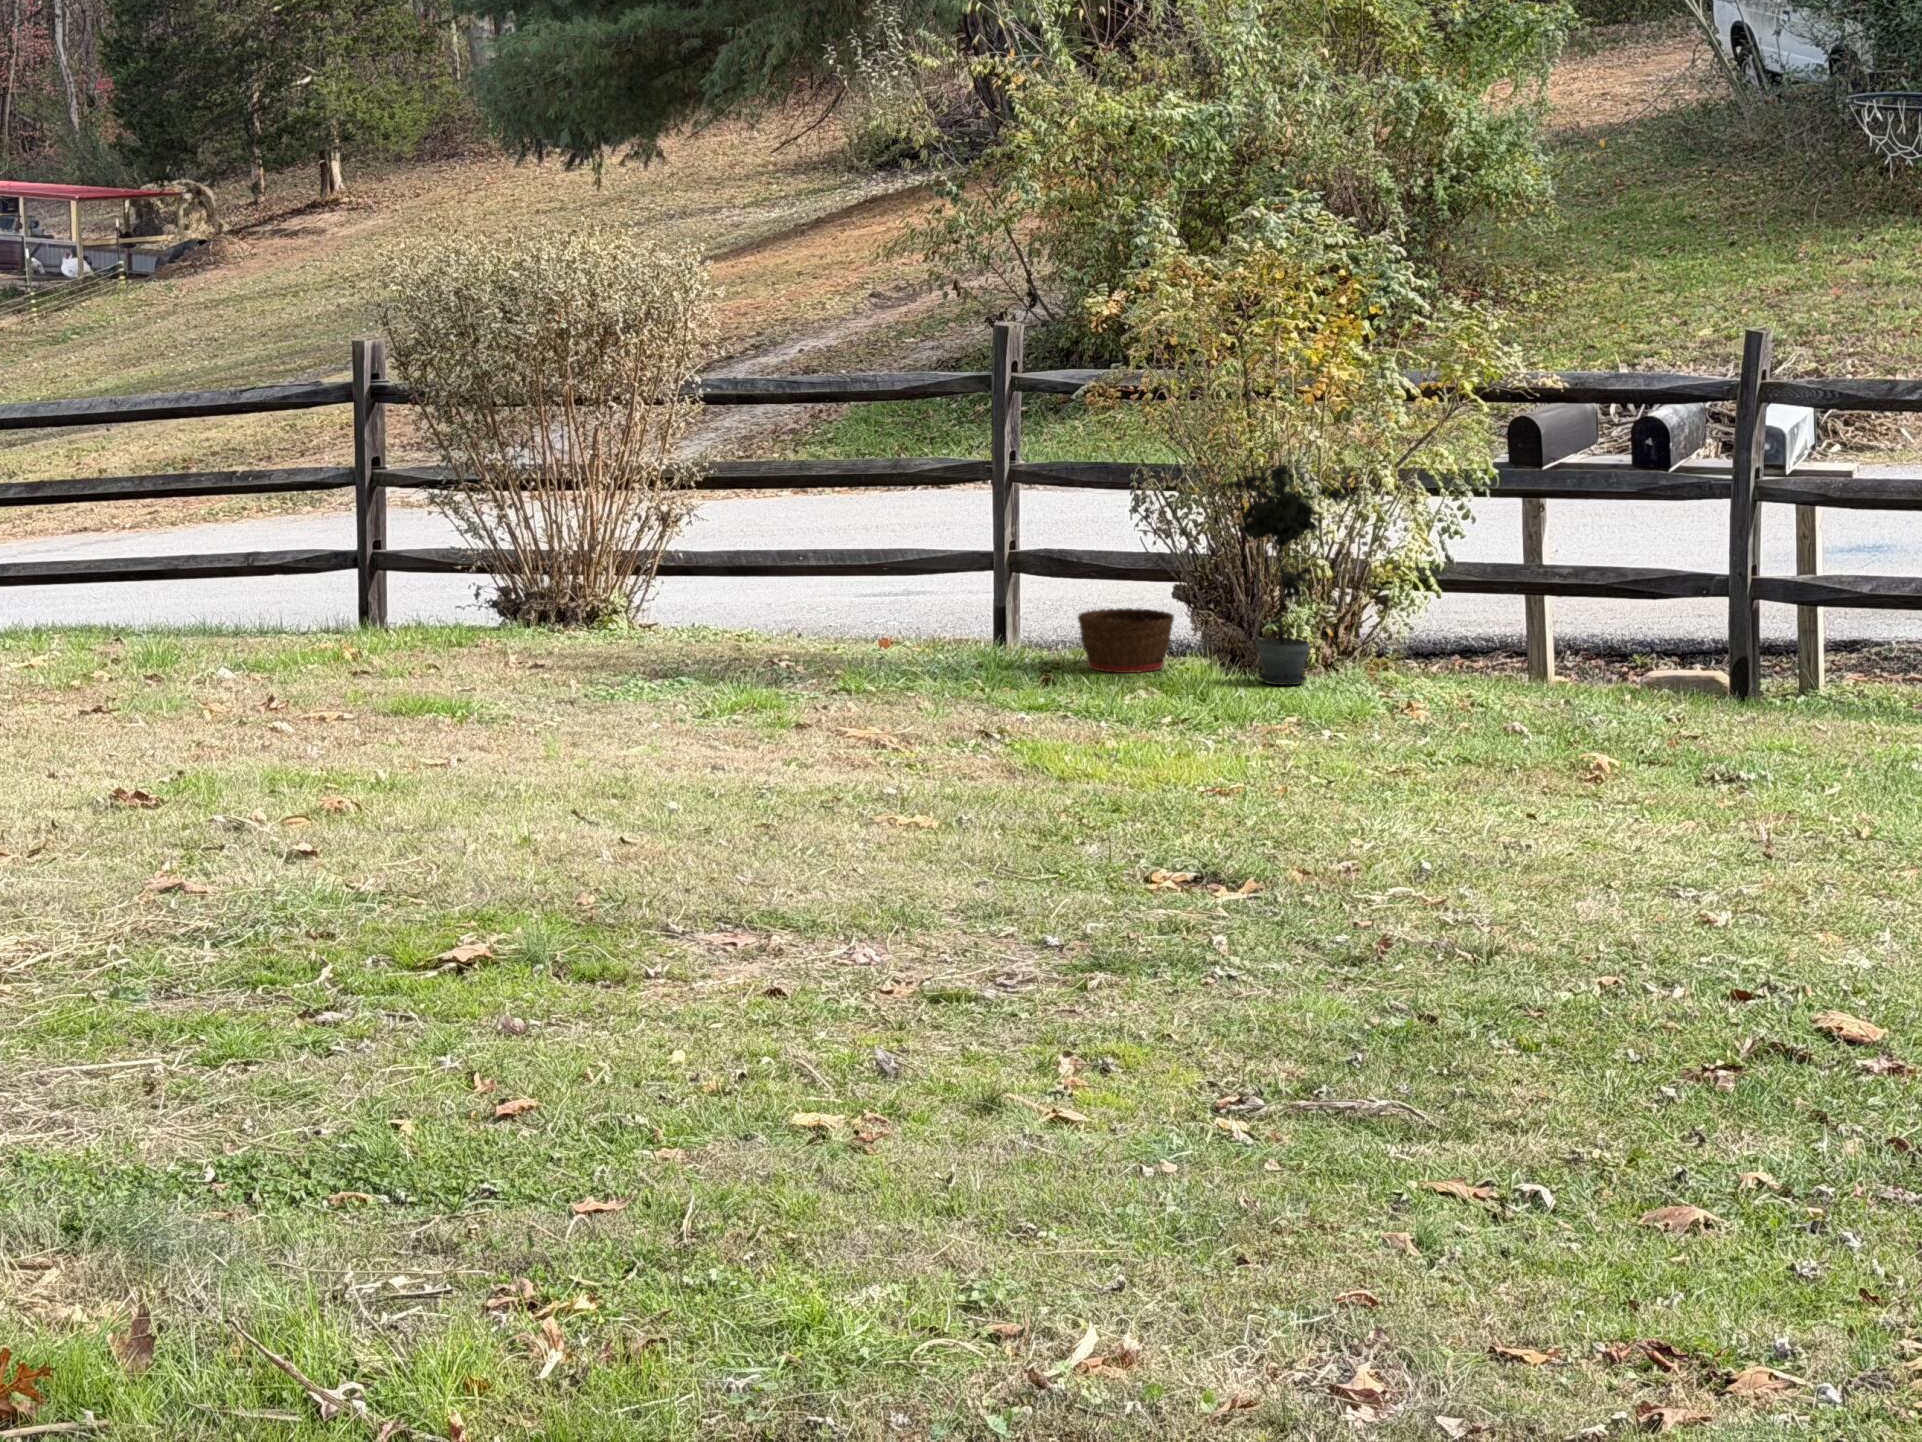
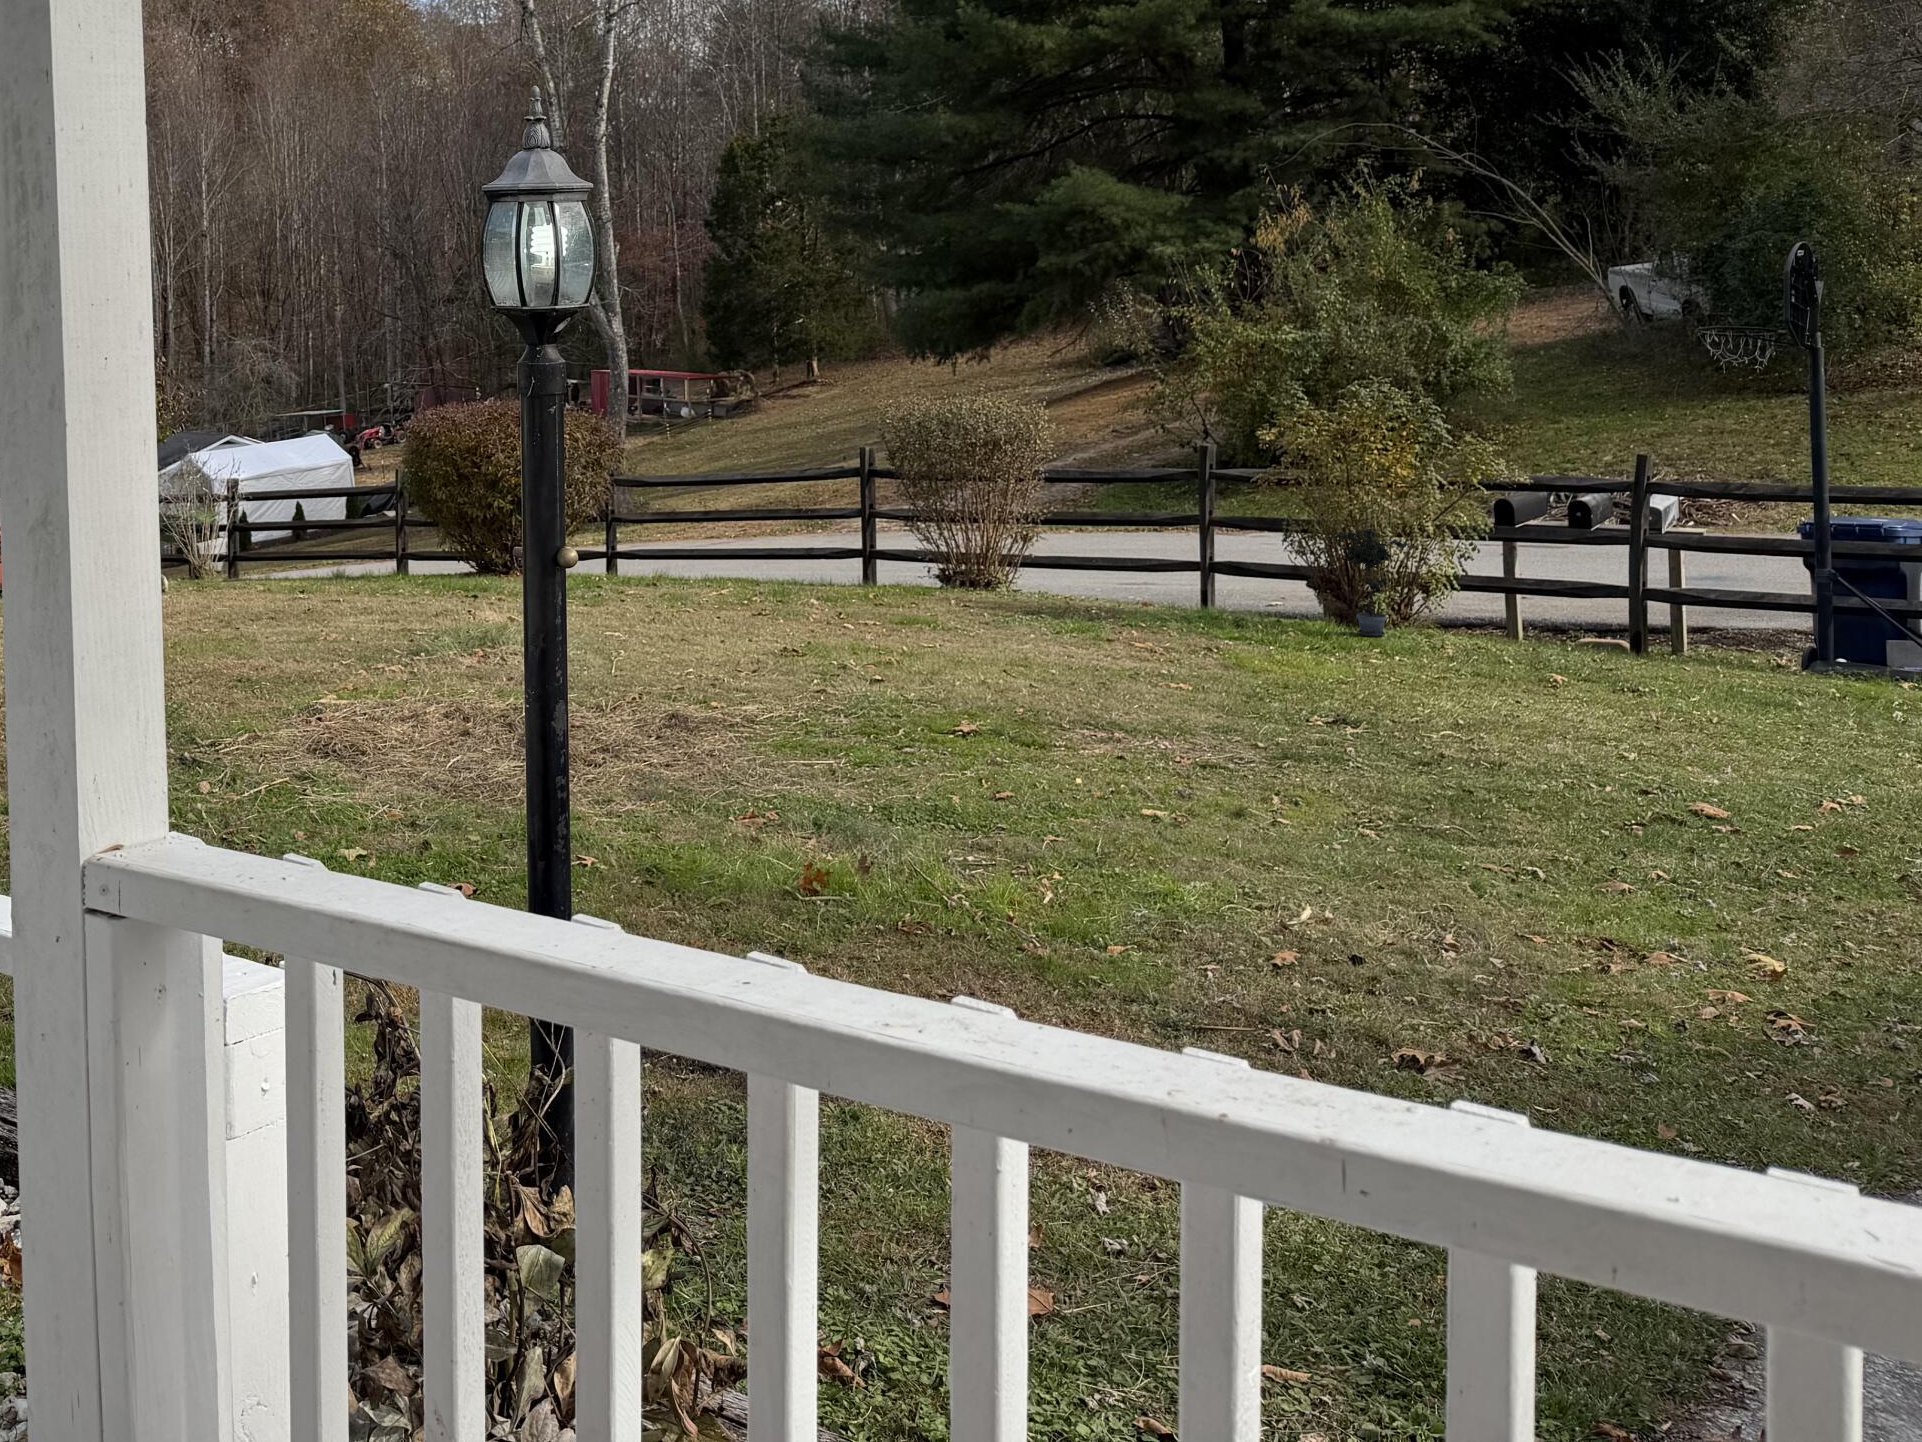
basket: present [1078,608,1174,673] -> none [1256,594,1308,626]

